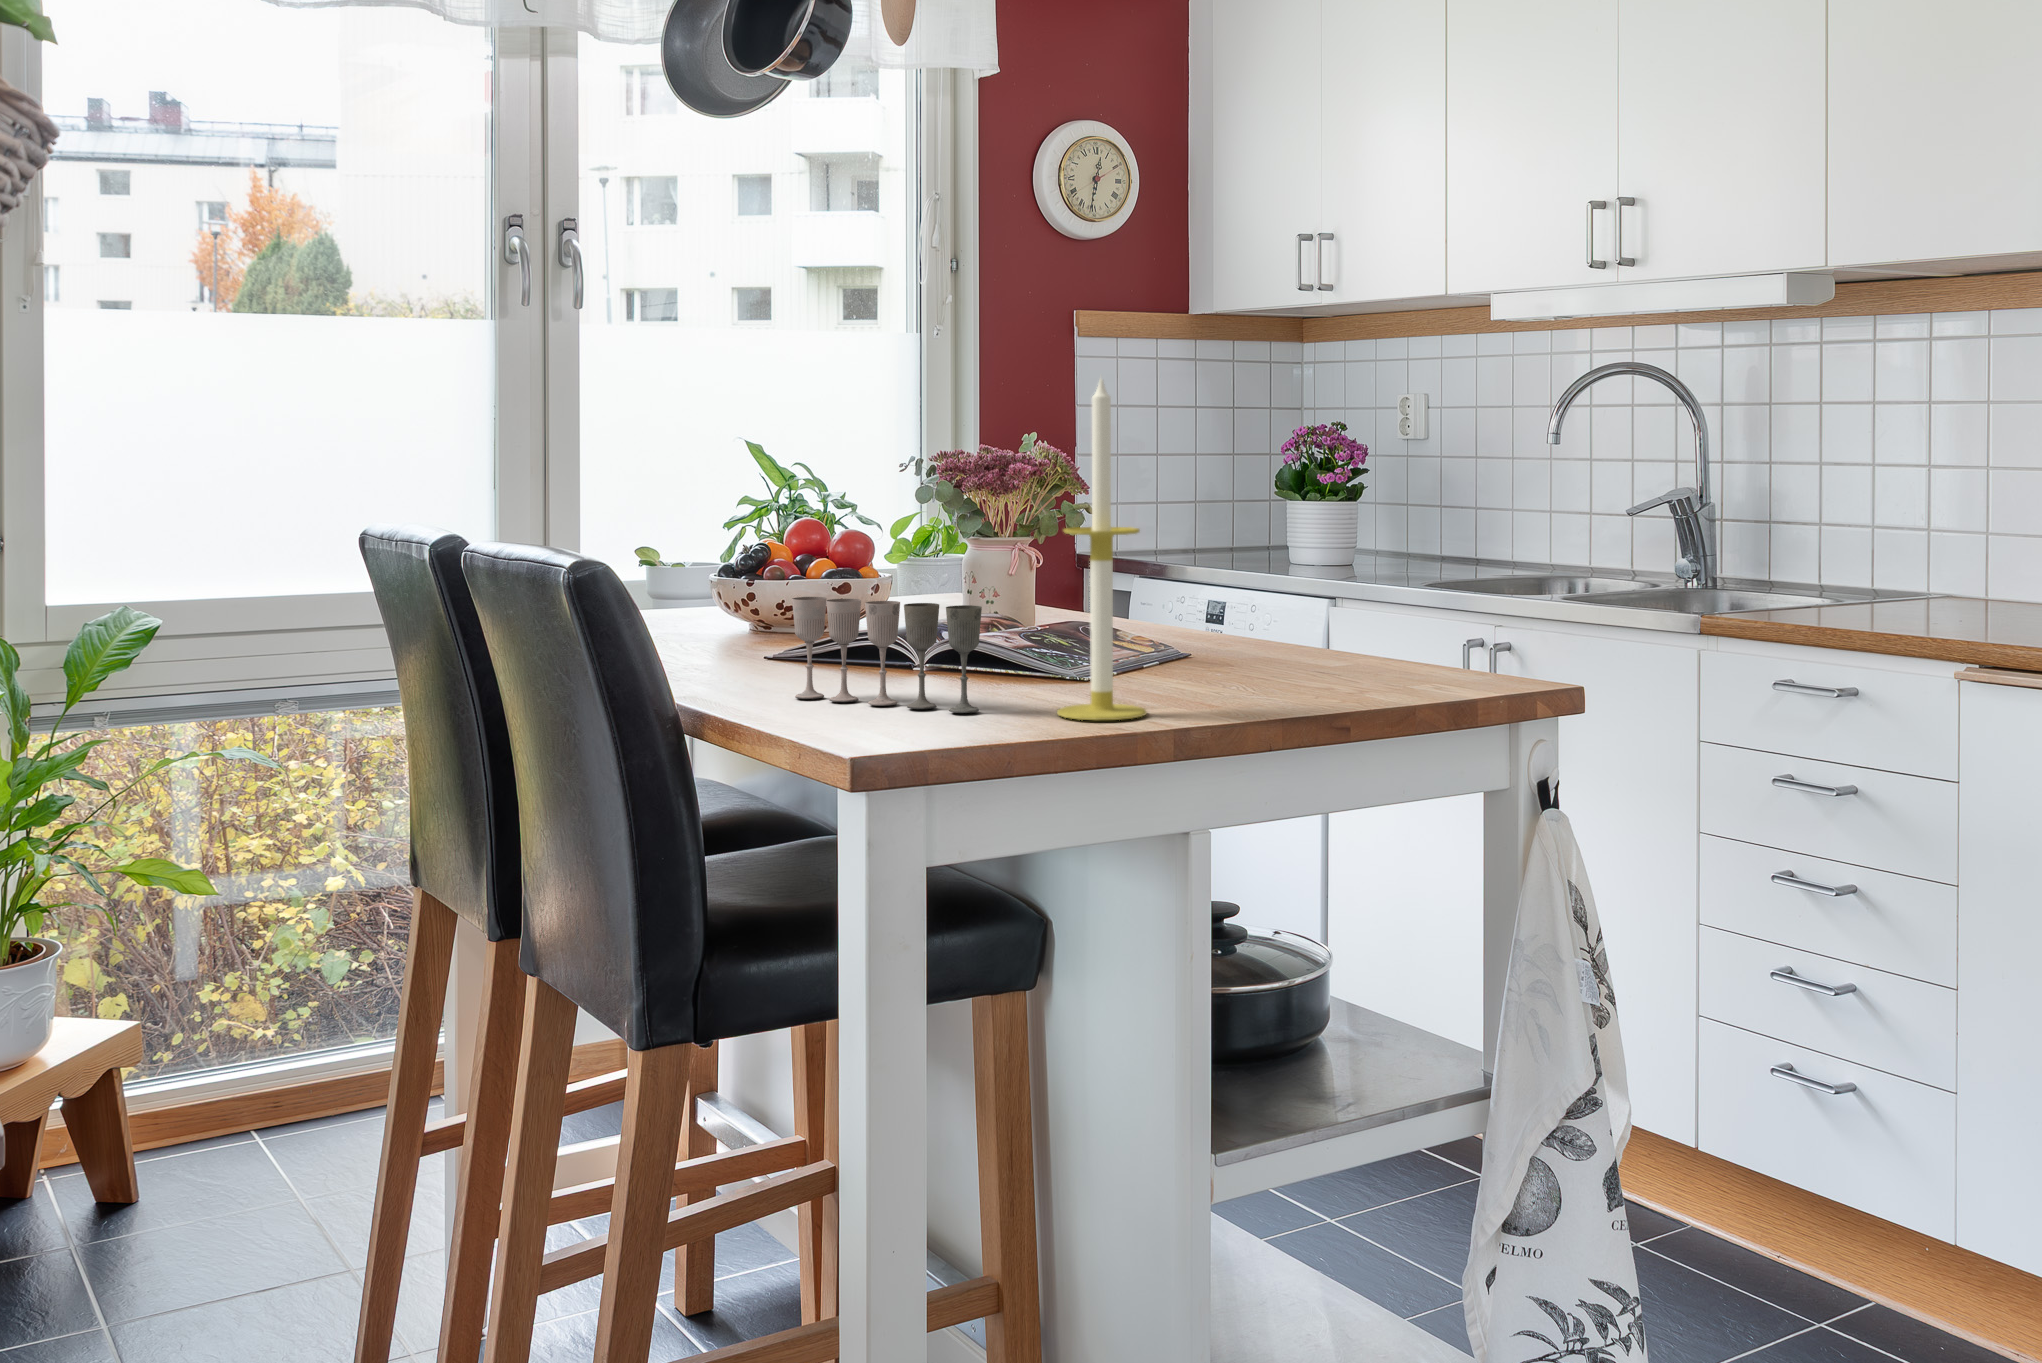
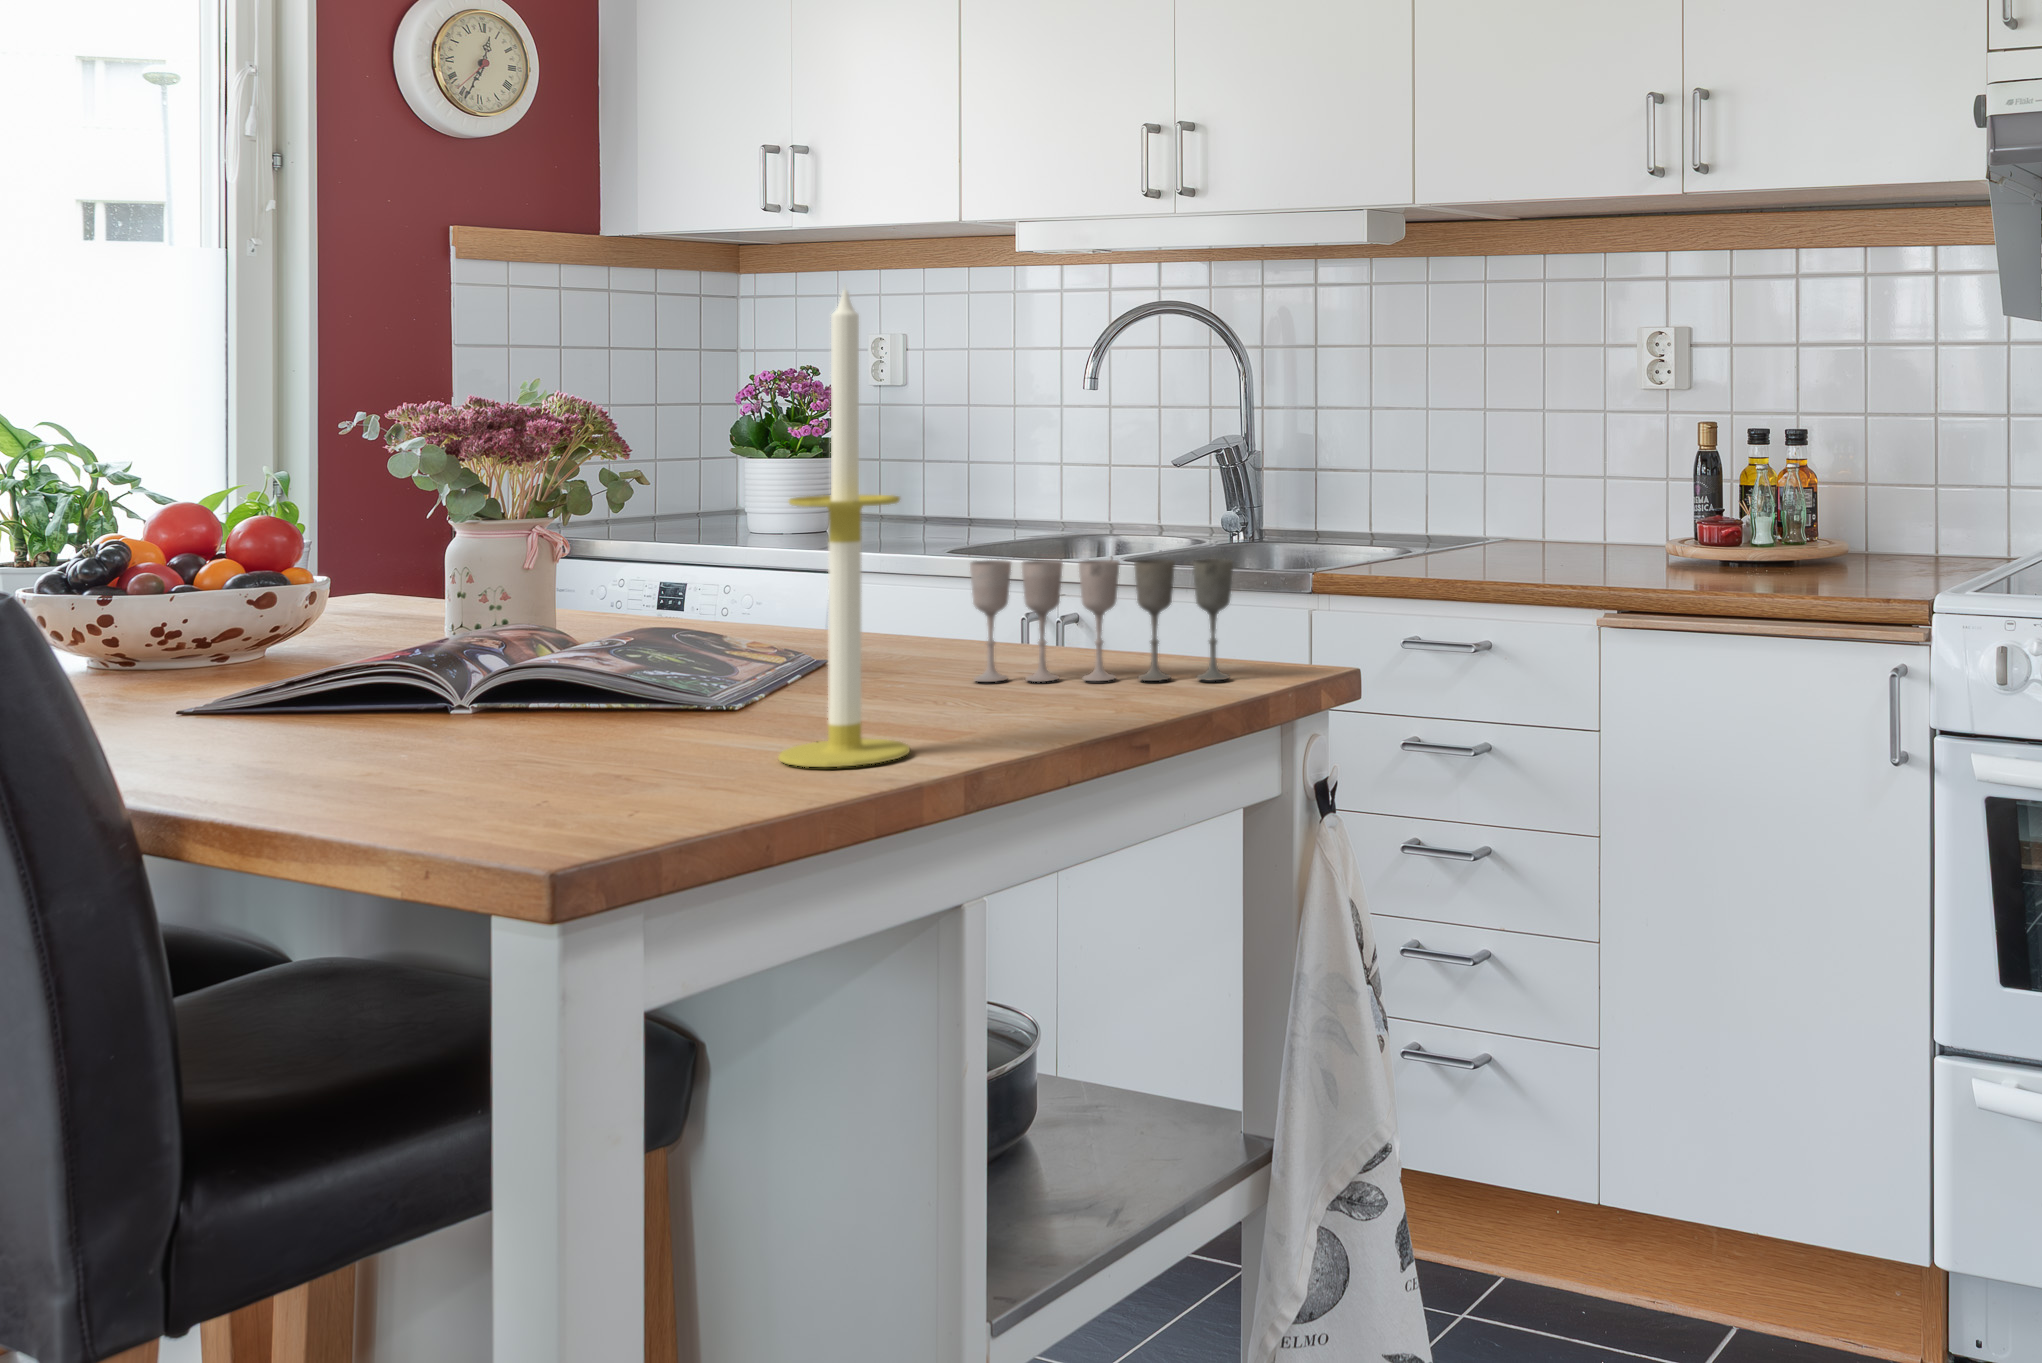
wine glass: present [792,597,982,713] -> present [970,559,1233,682]

